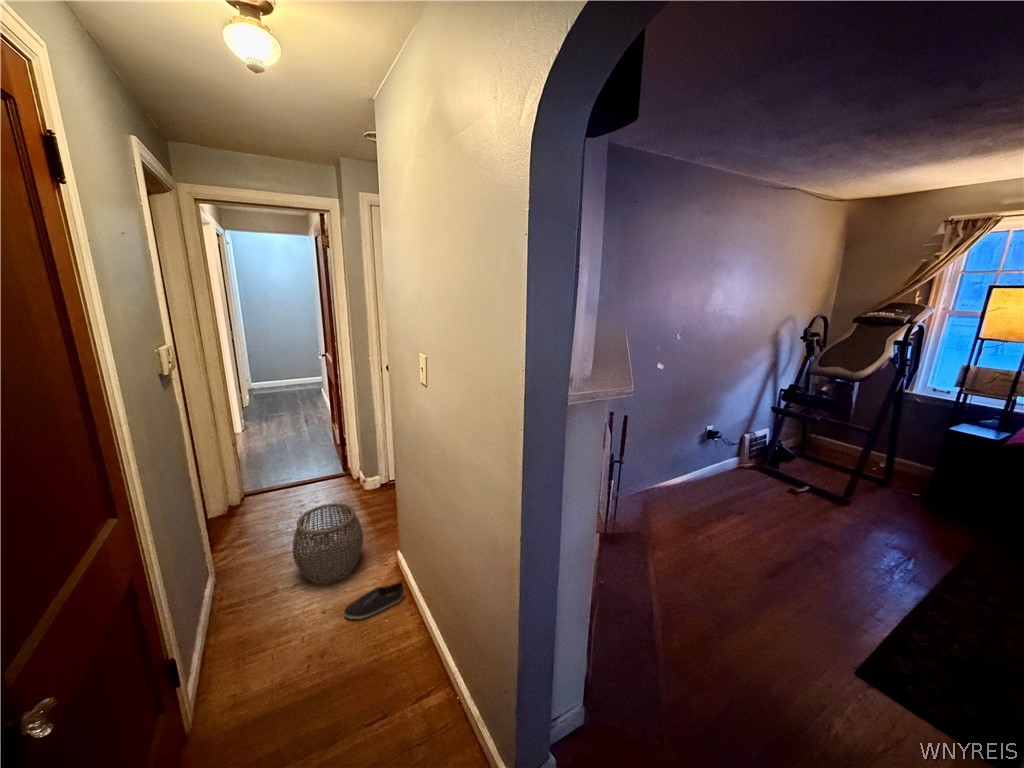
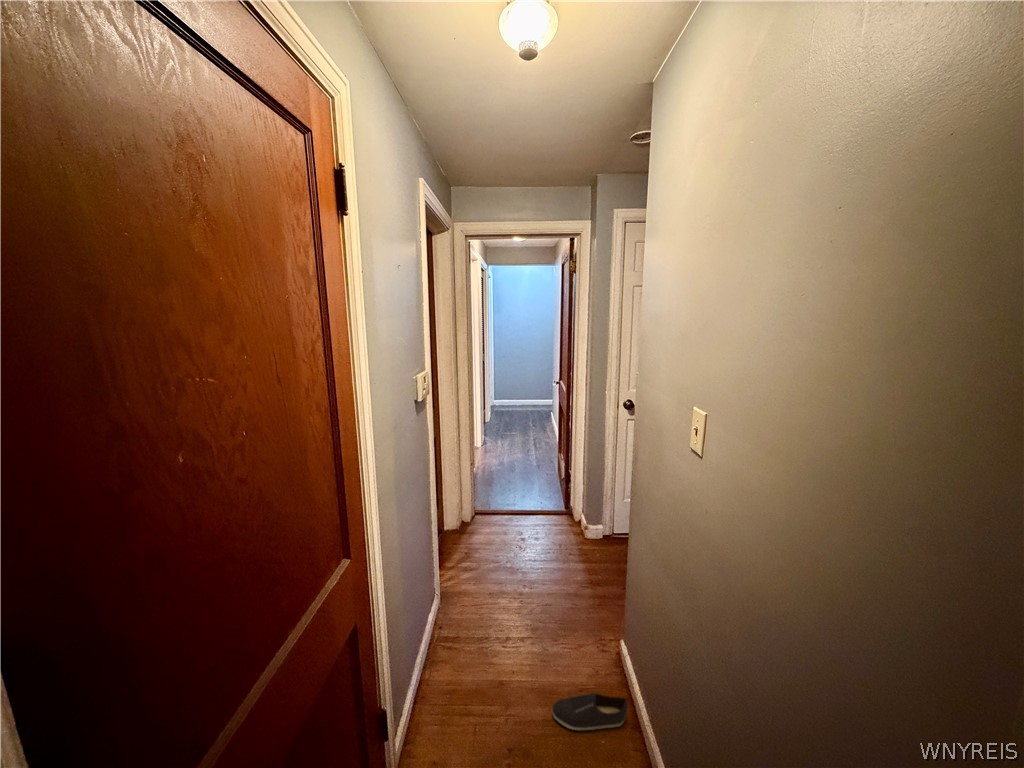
woven basket: present [292,503,363,582] -> none [507,555,582,652]

